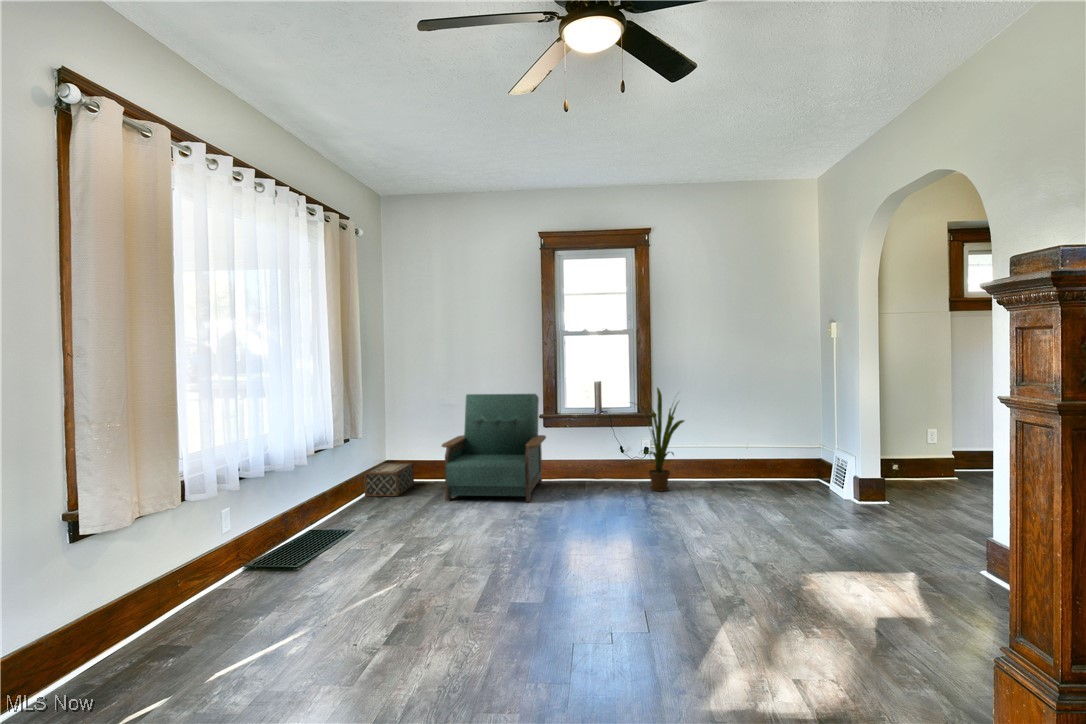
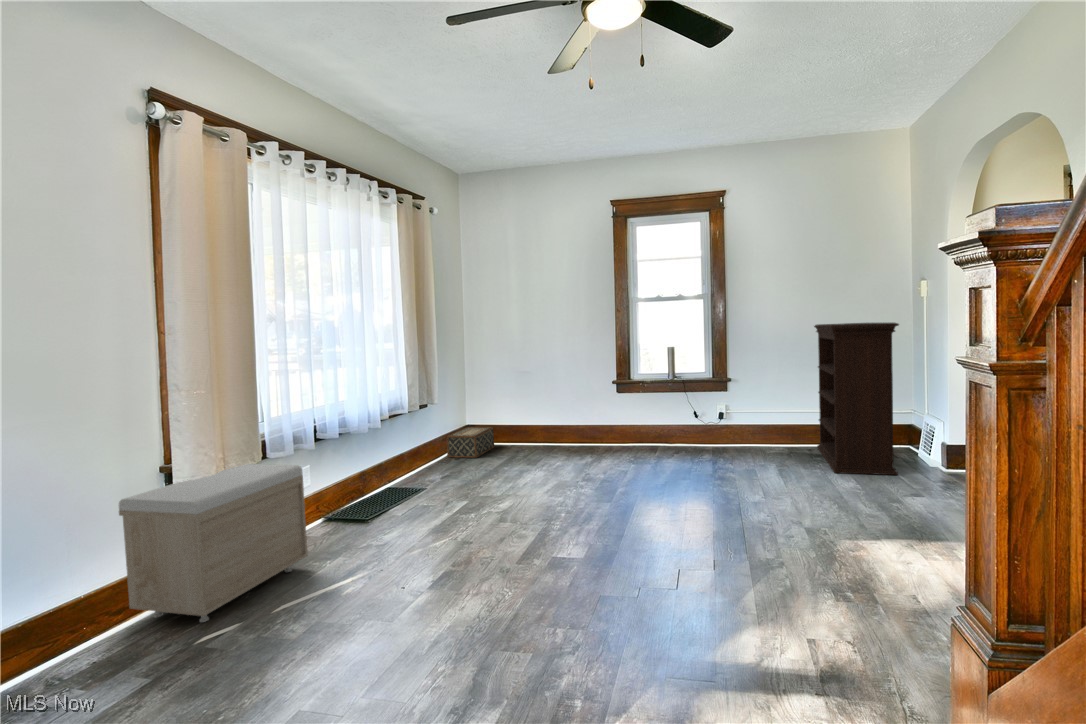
bookshelf: none [734,361,818,506] -> present [814,323,899,475]
house plant: present [645,388,684,491] -> none [698,352,758,457]
armchair: present [442,394,546,502] -> none [515,361,618,465]
storage bench: none [16,509,236,699] -> present [119,464,308,622]

